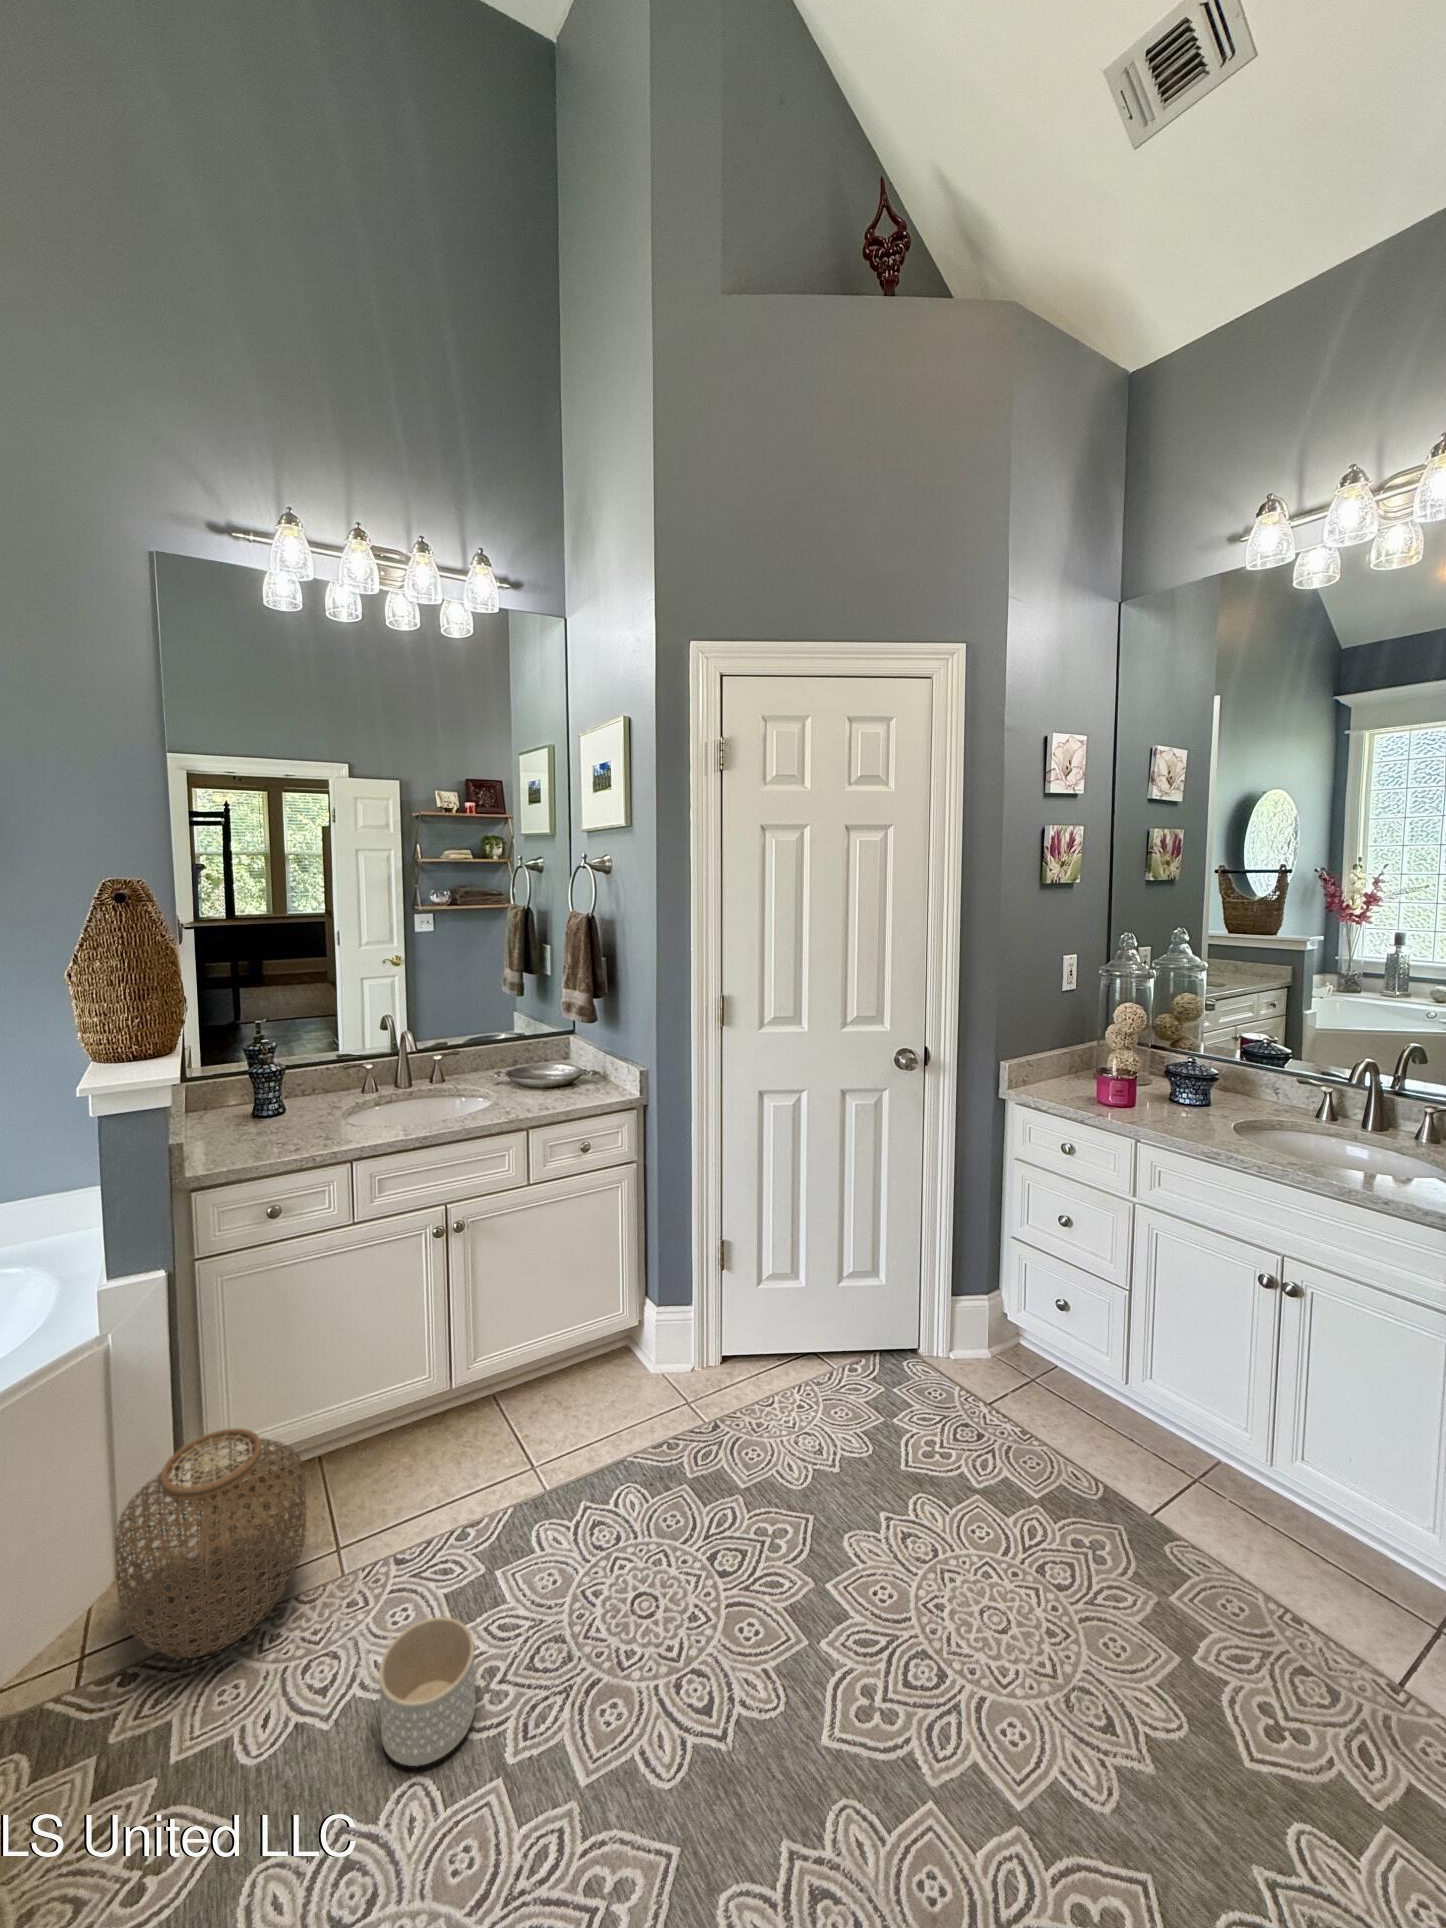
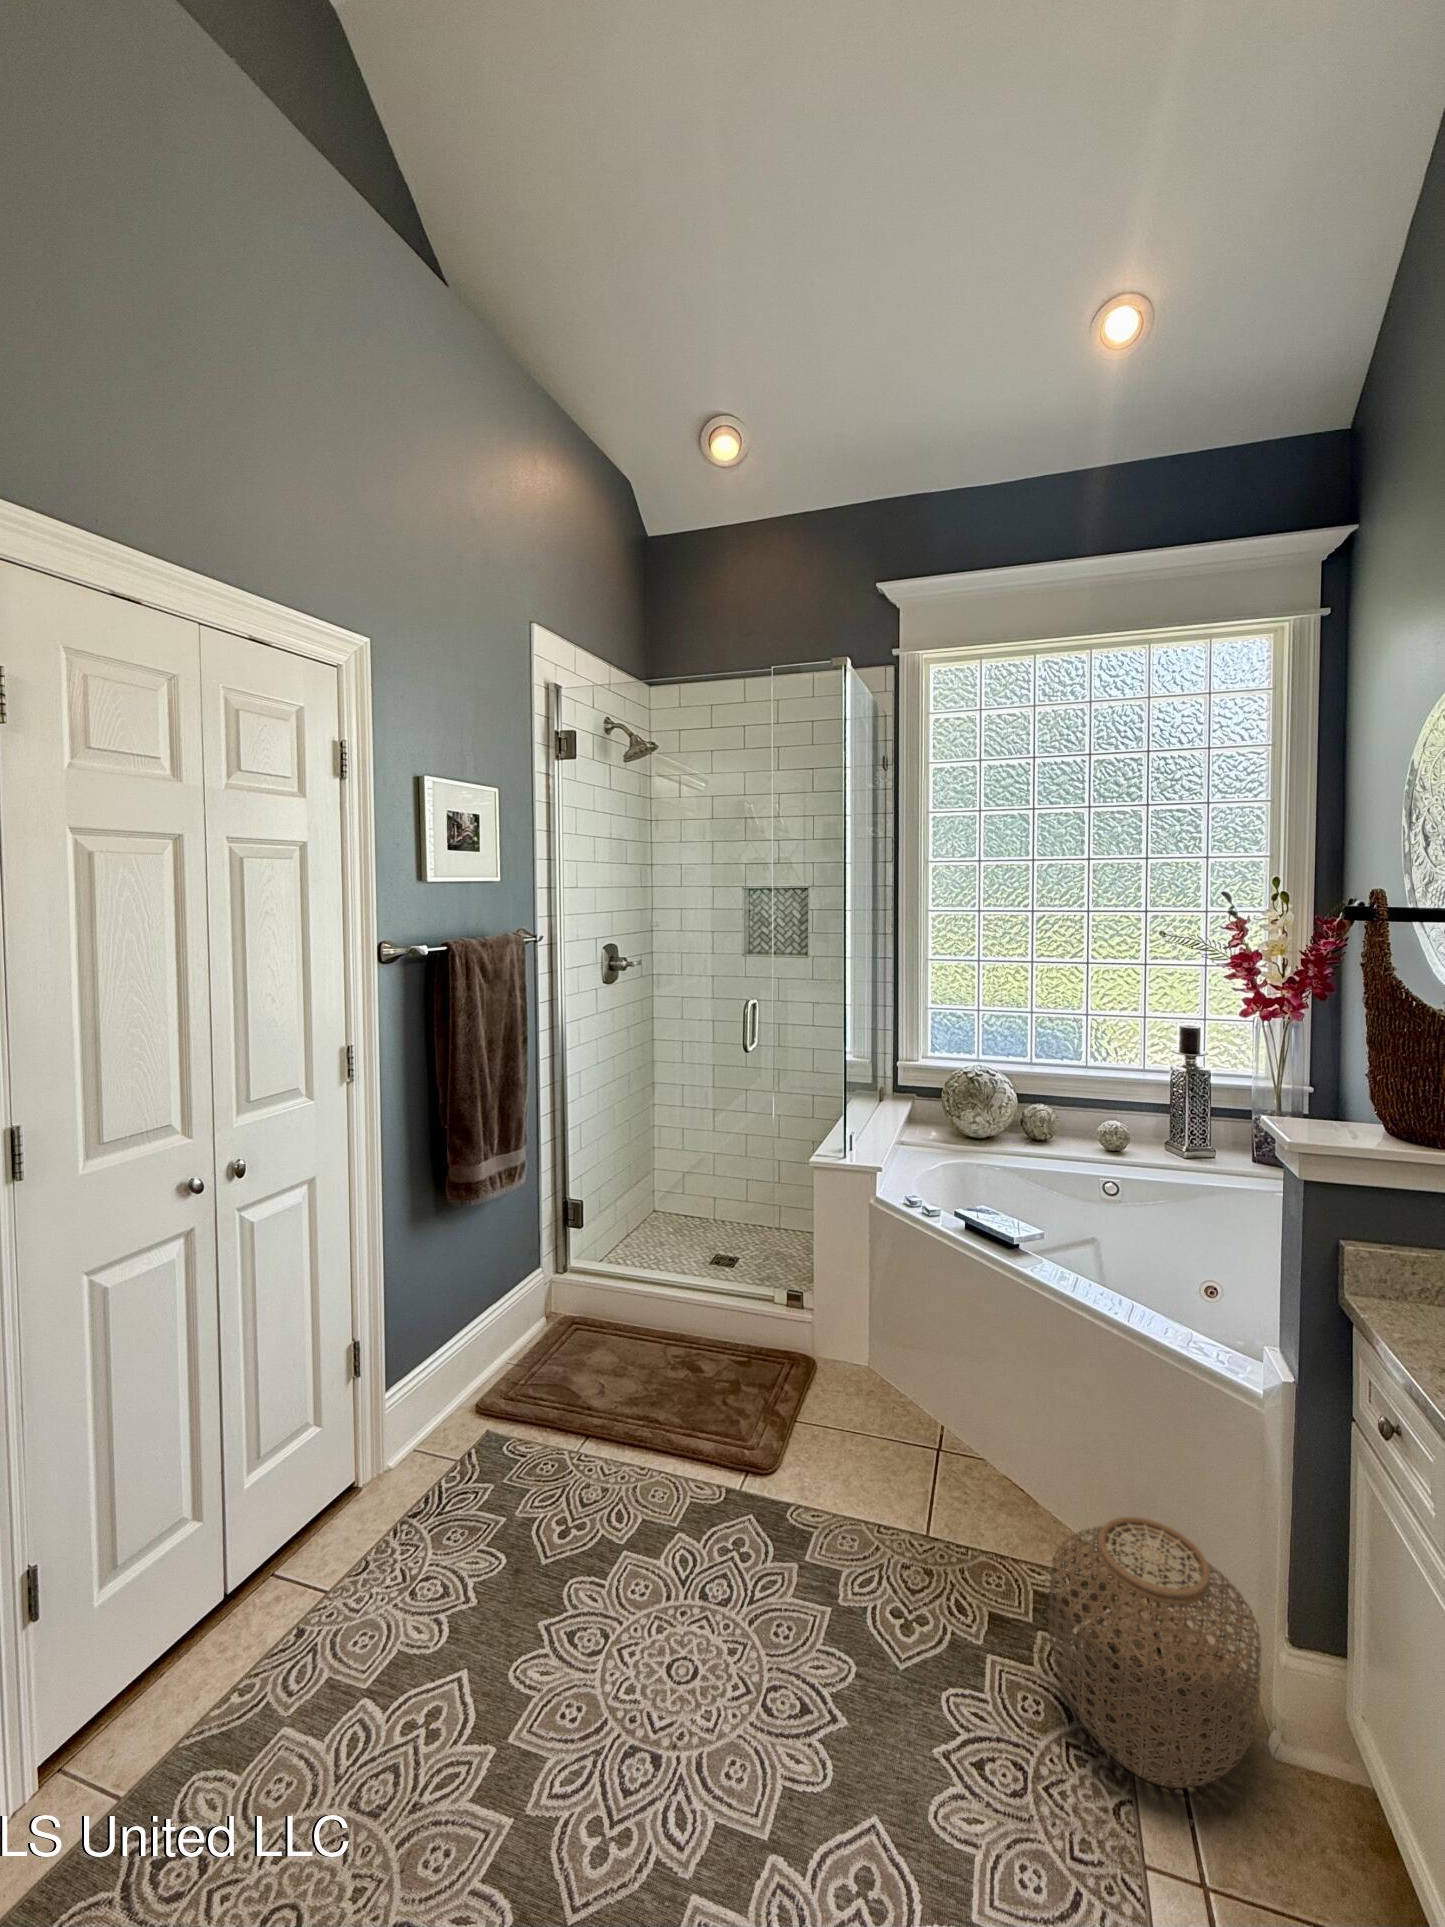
planter: present [379,1617,476,1766] -> none [822,1705,924,1872]

